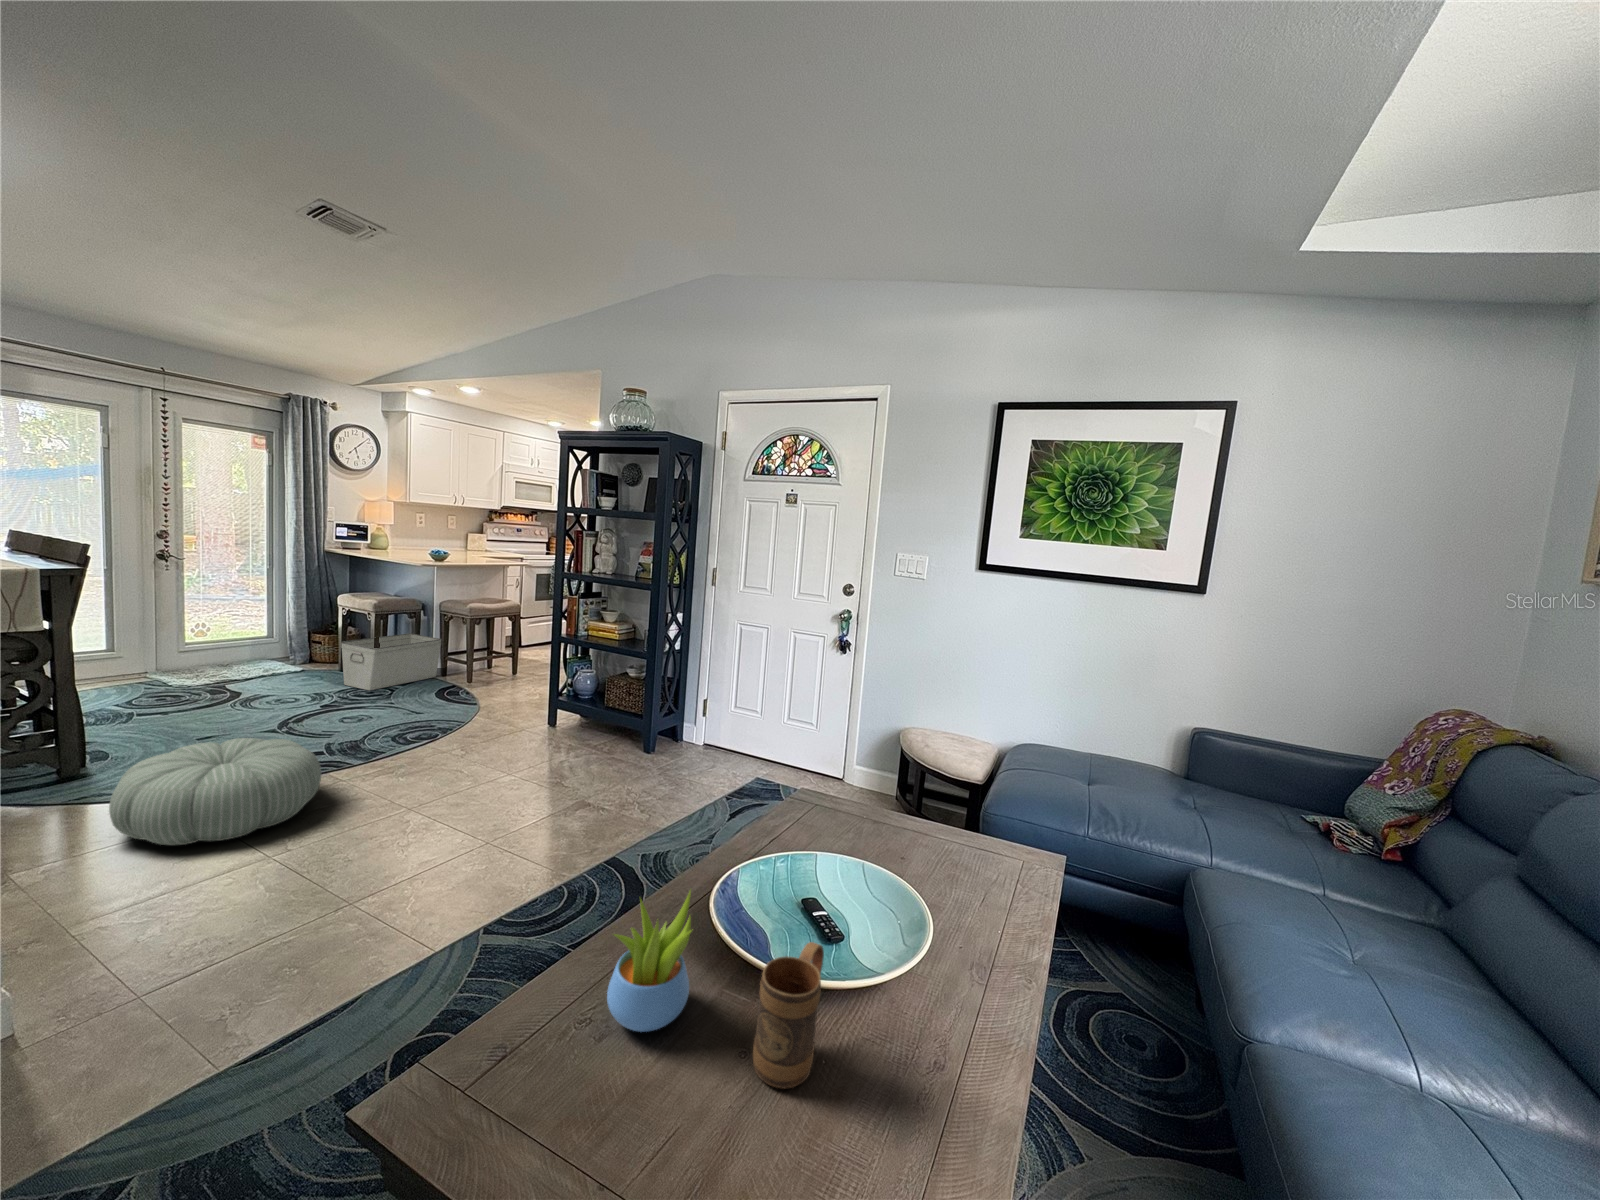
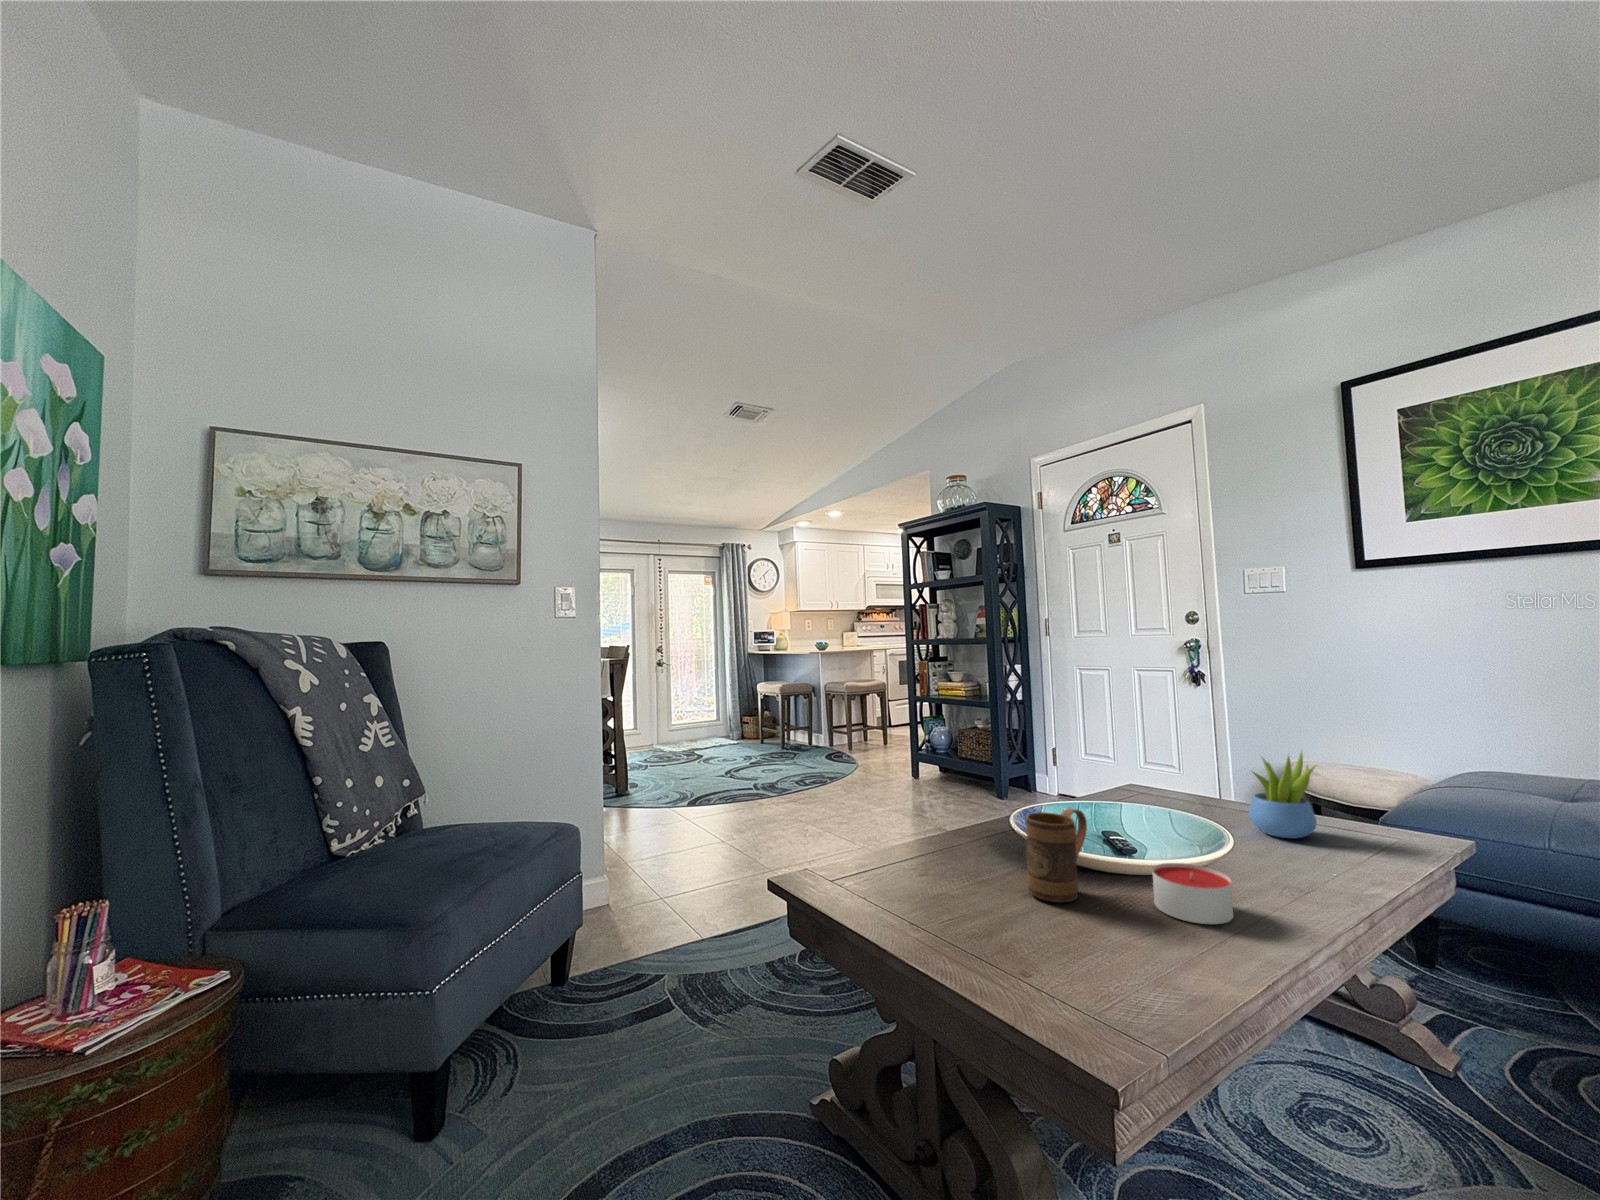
storage bin: present [341,633,442,690] -> none [761,712,828,755]
pouf: present [109,738,321,845] -> none [648,765,754,828]
succulent plant: present [607,891,692,1032] -> present [1249,752,1317,838]
candle: none [889,989,971,1085] -> present [1153,863,1233,924]

